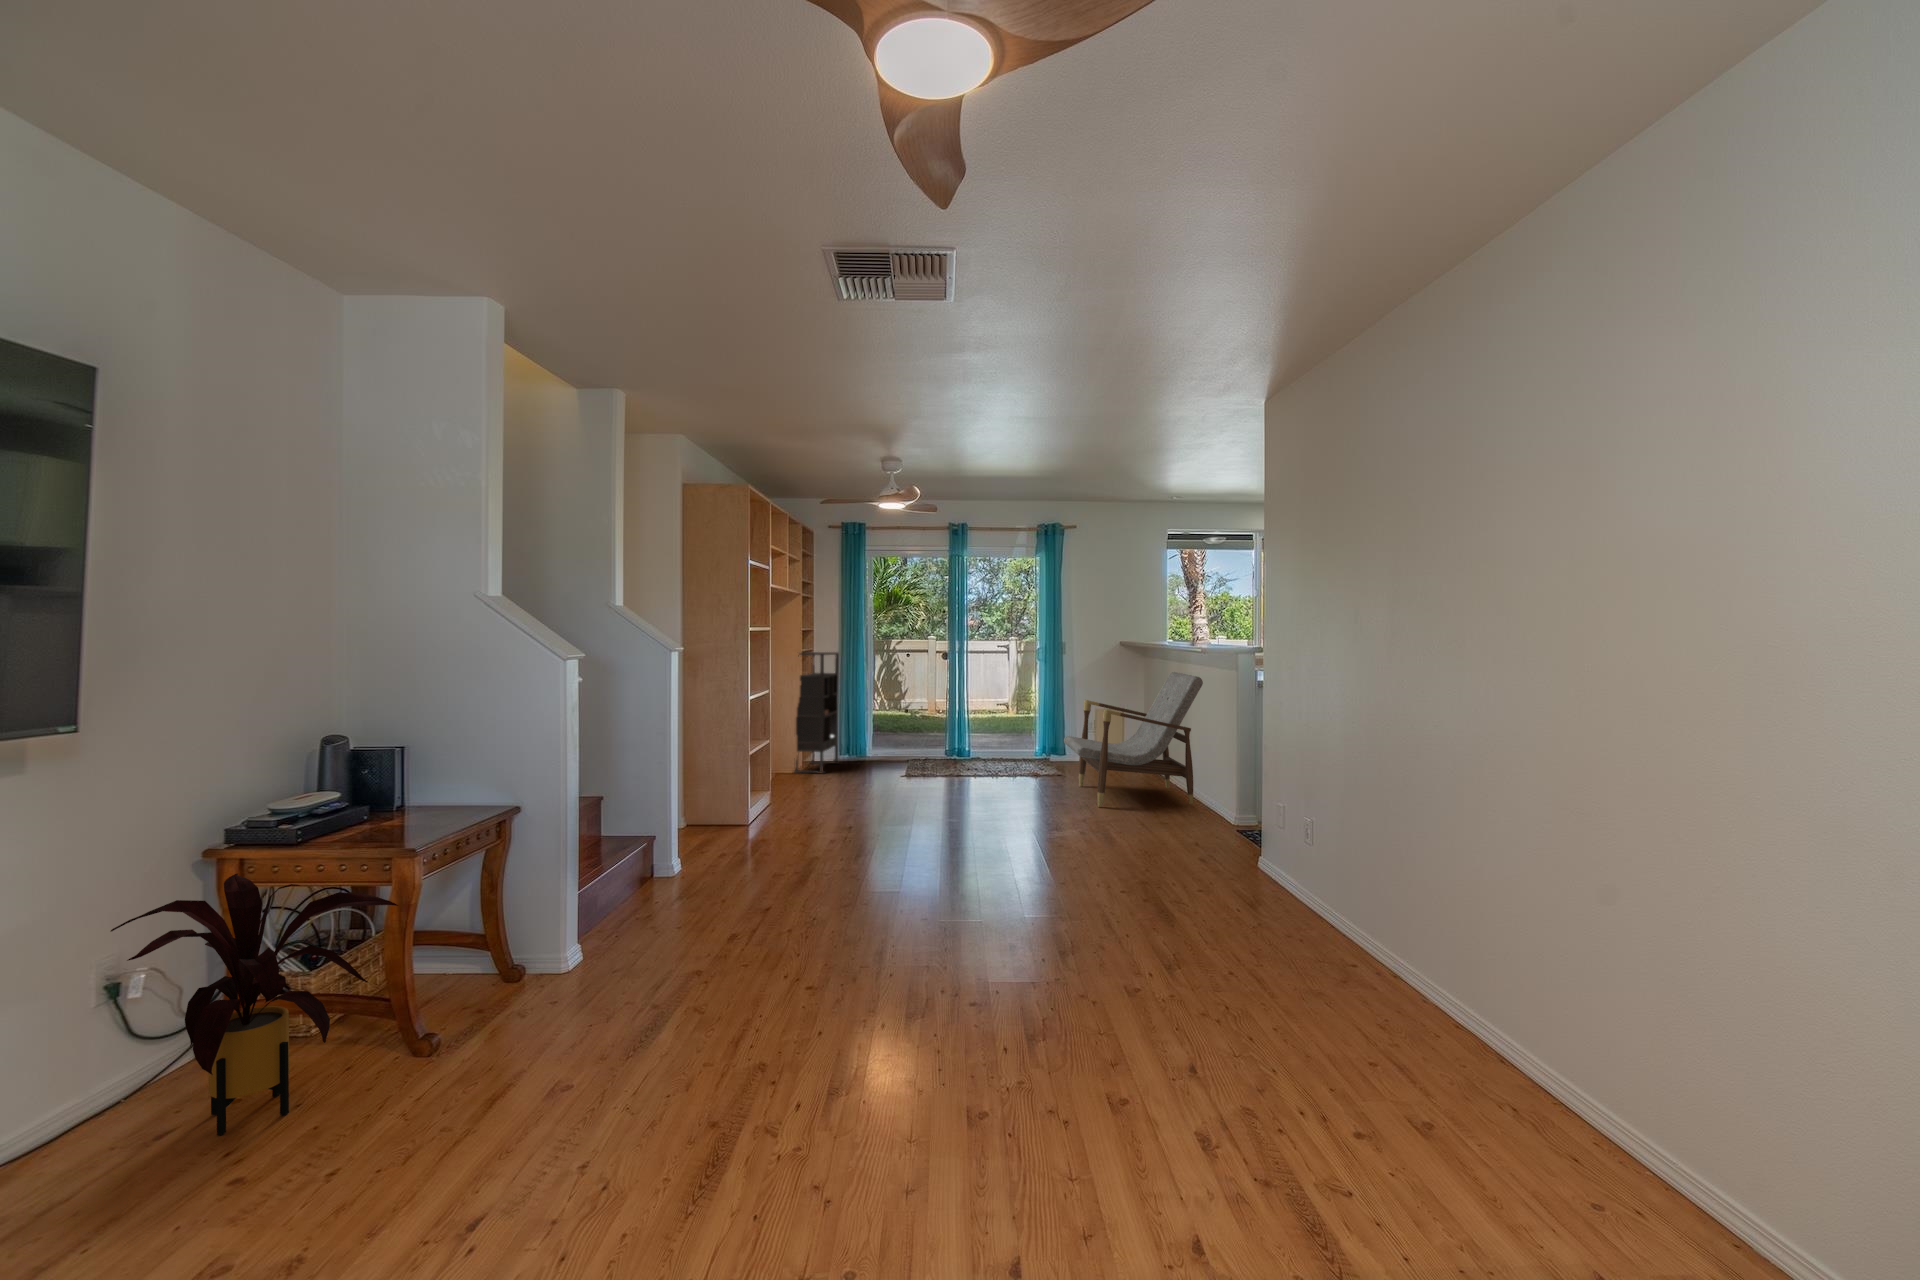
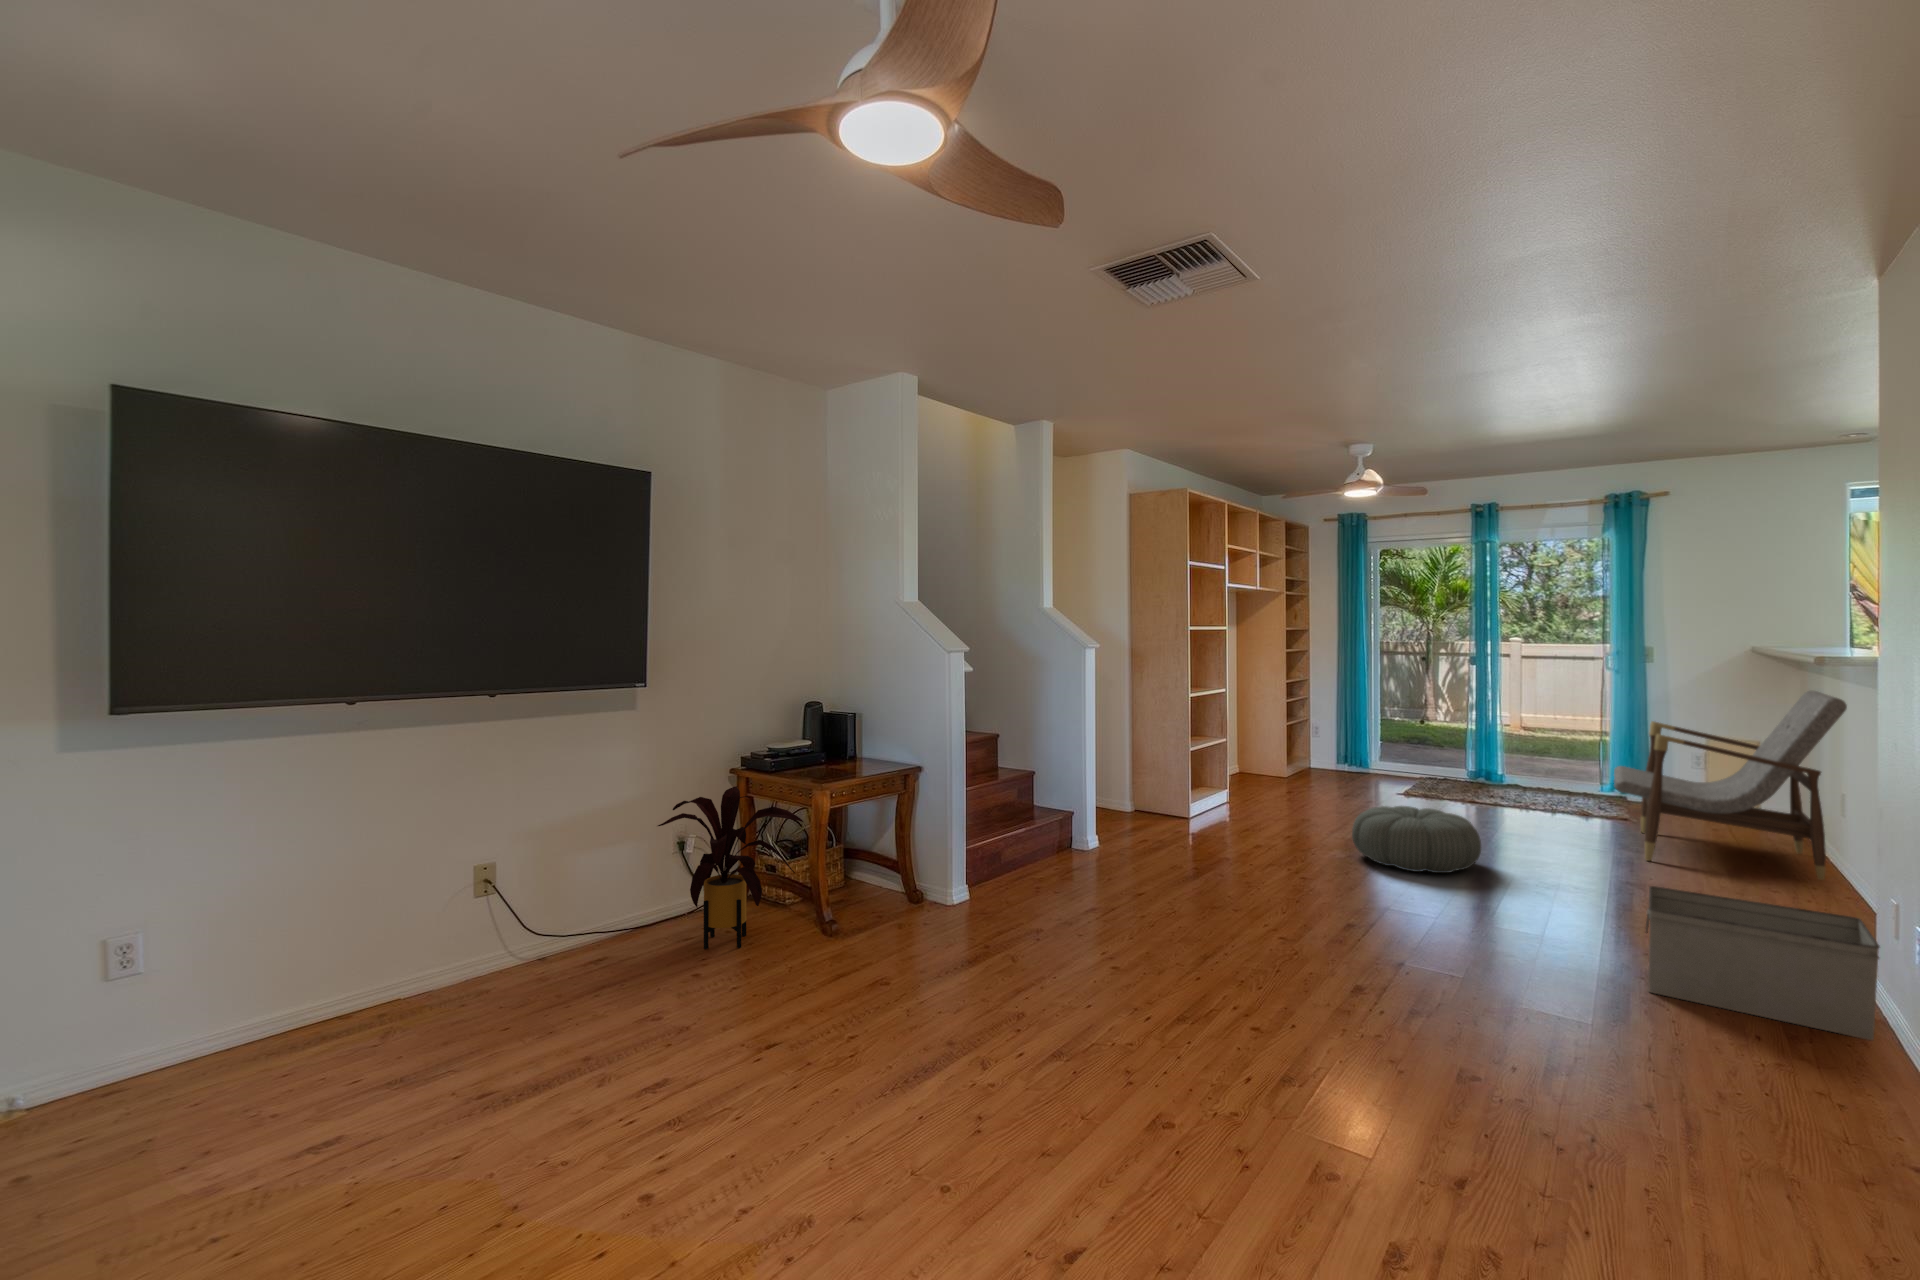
bookshelf: present [794,652,839,773] -> none [1282,654,1341,780]
pouf: none [913,787,1013,843] -> present [1352,806,1481,873]
storage bin: none [1161,823,1296,903] -> present [1646,886,1880,1040]

